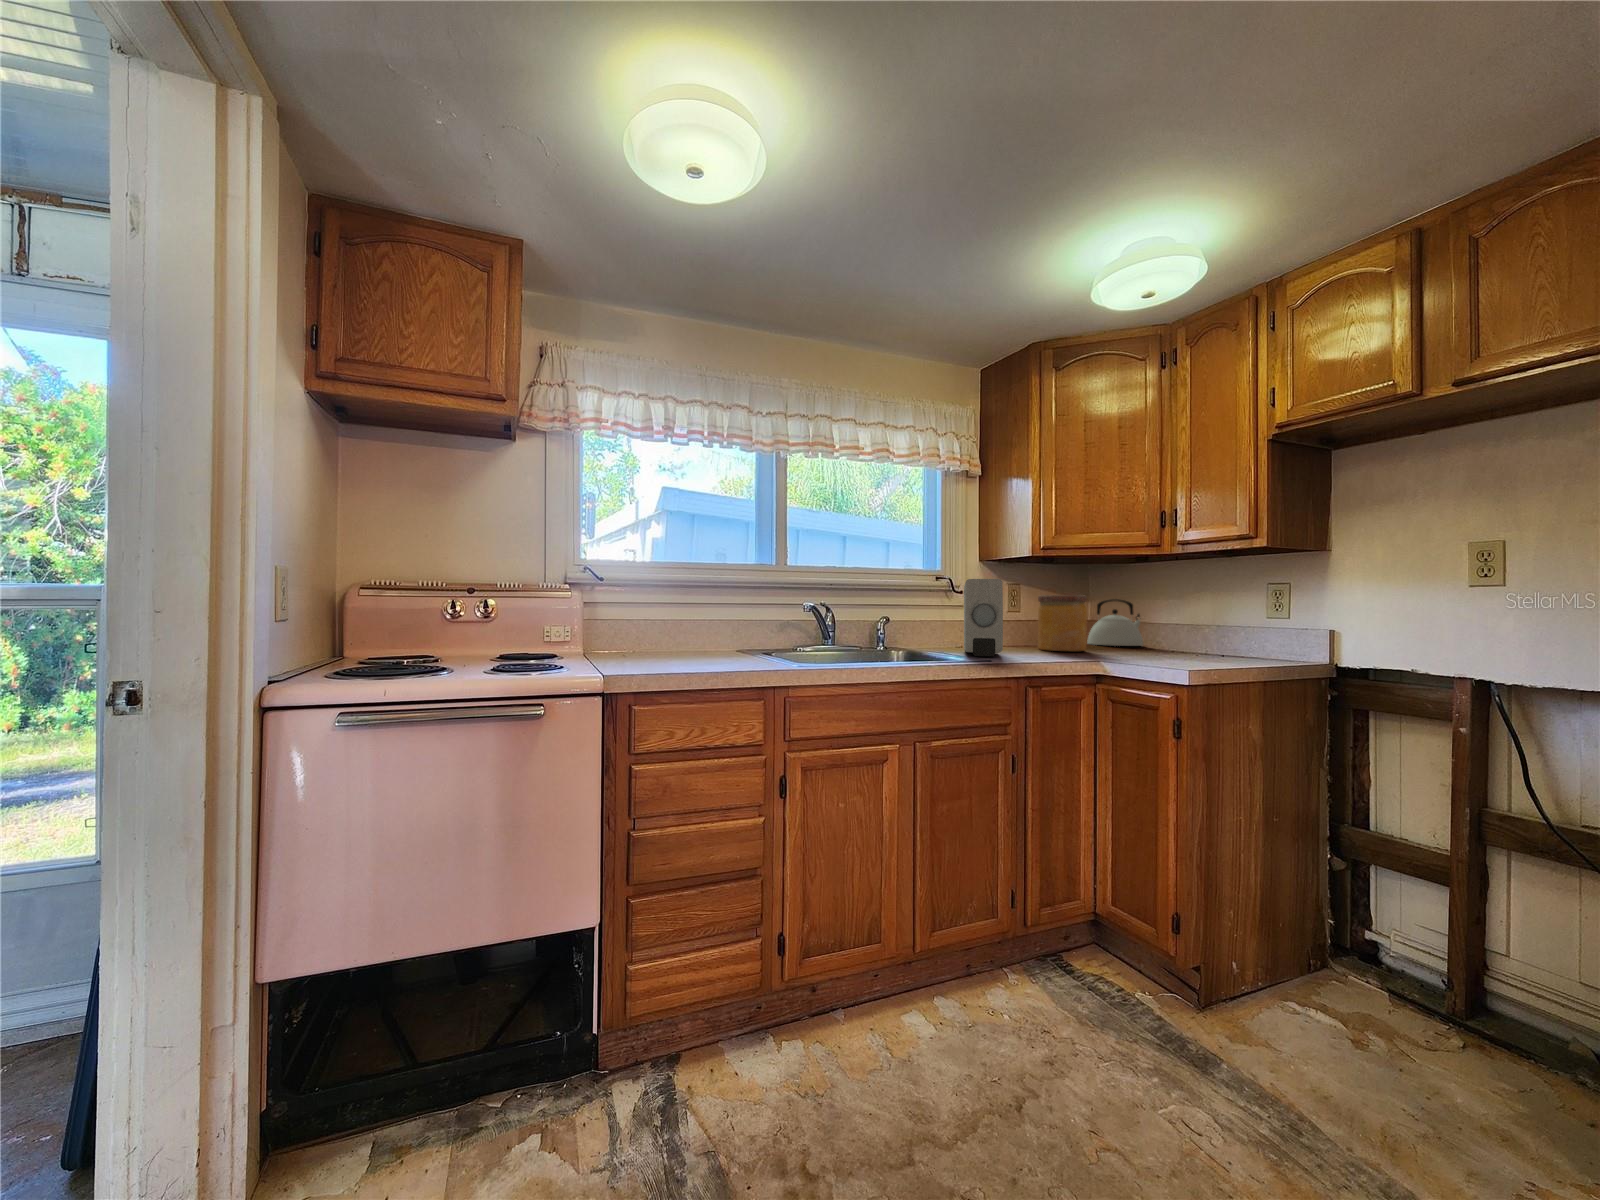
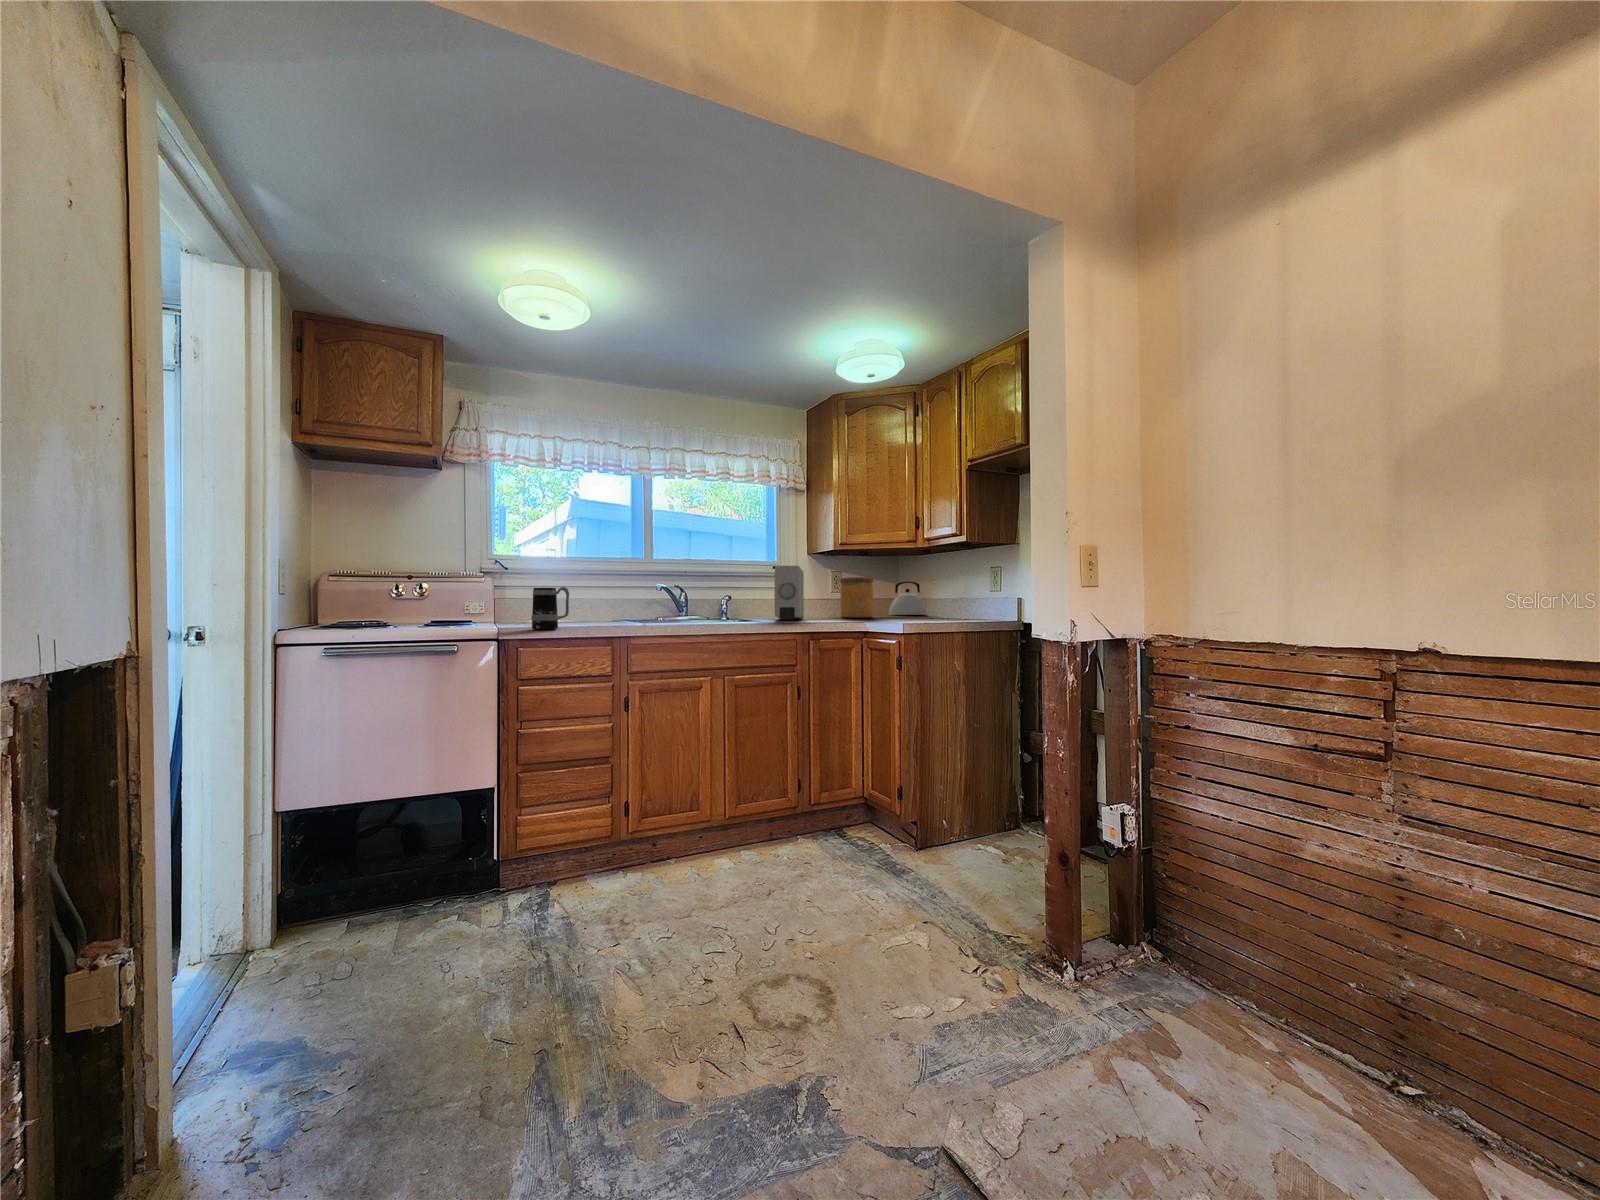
mug: none [650,612,705,678] -> present [531,587,569,629]

